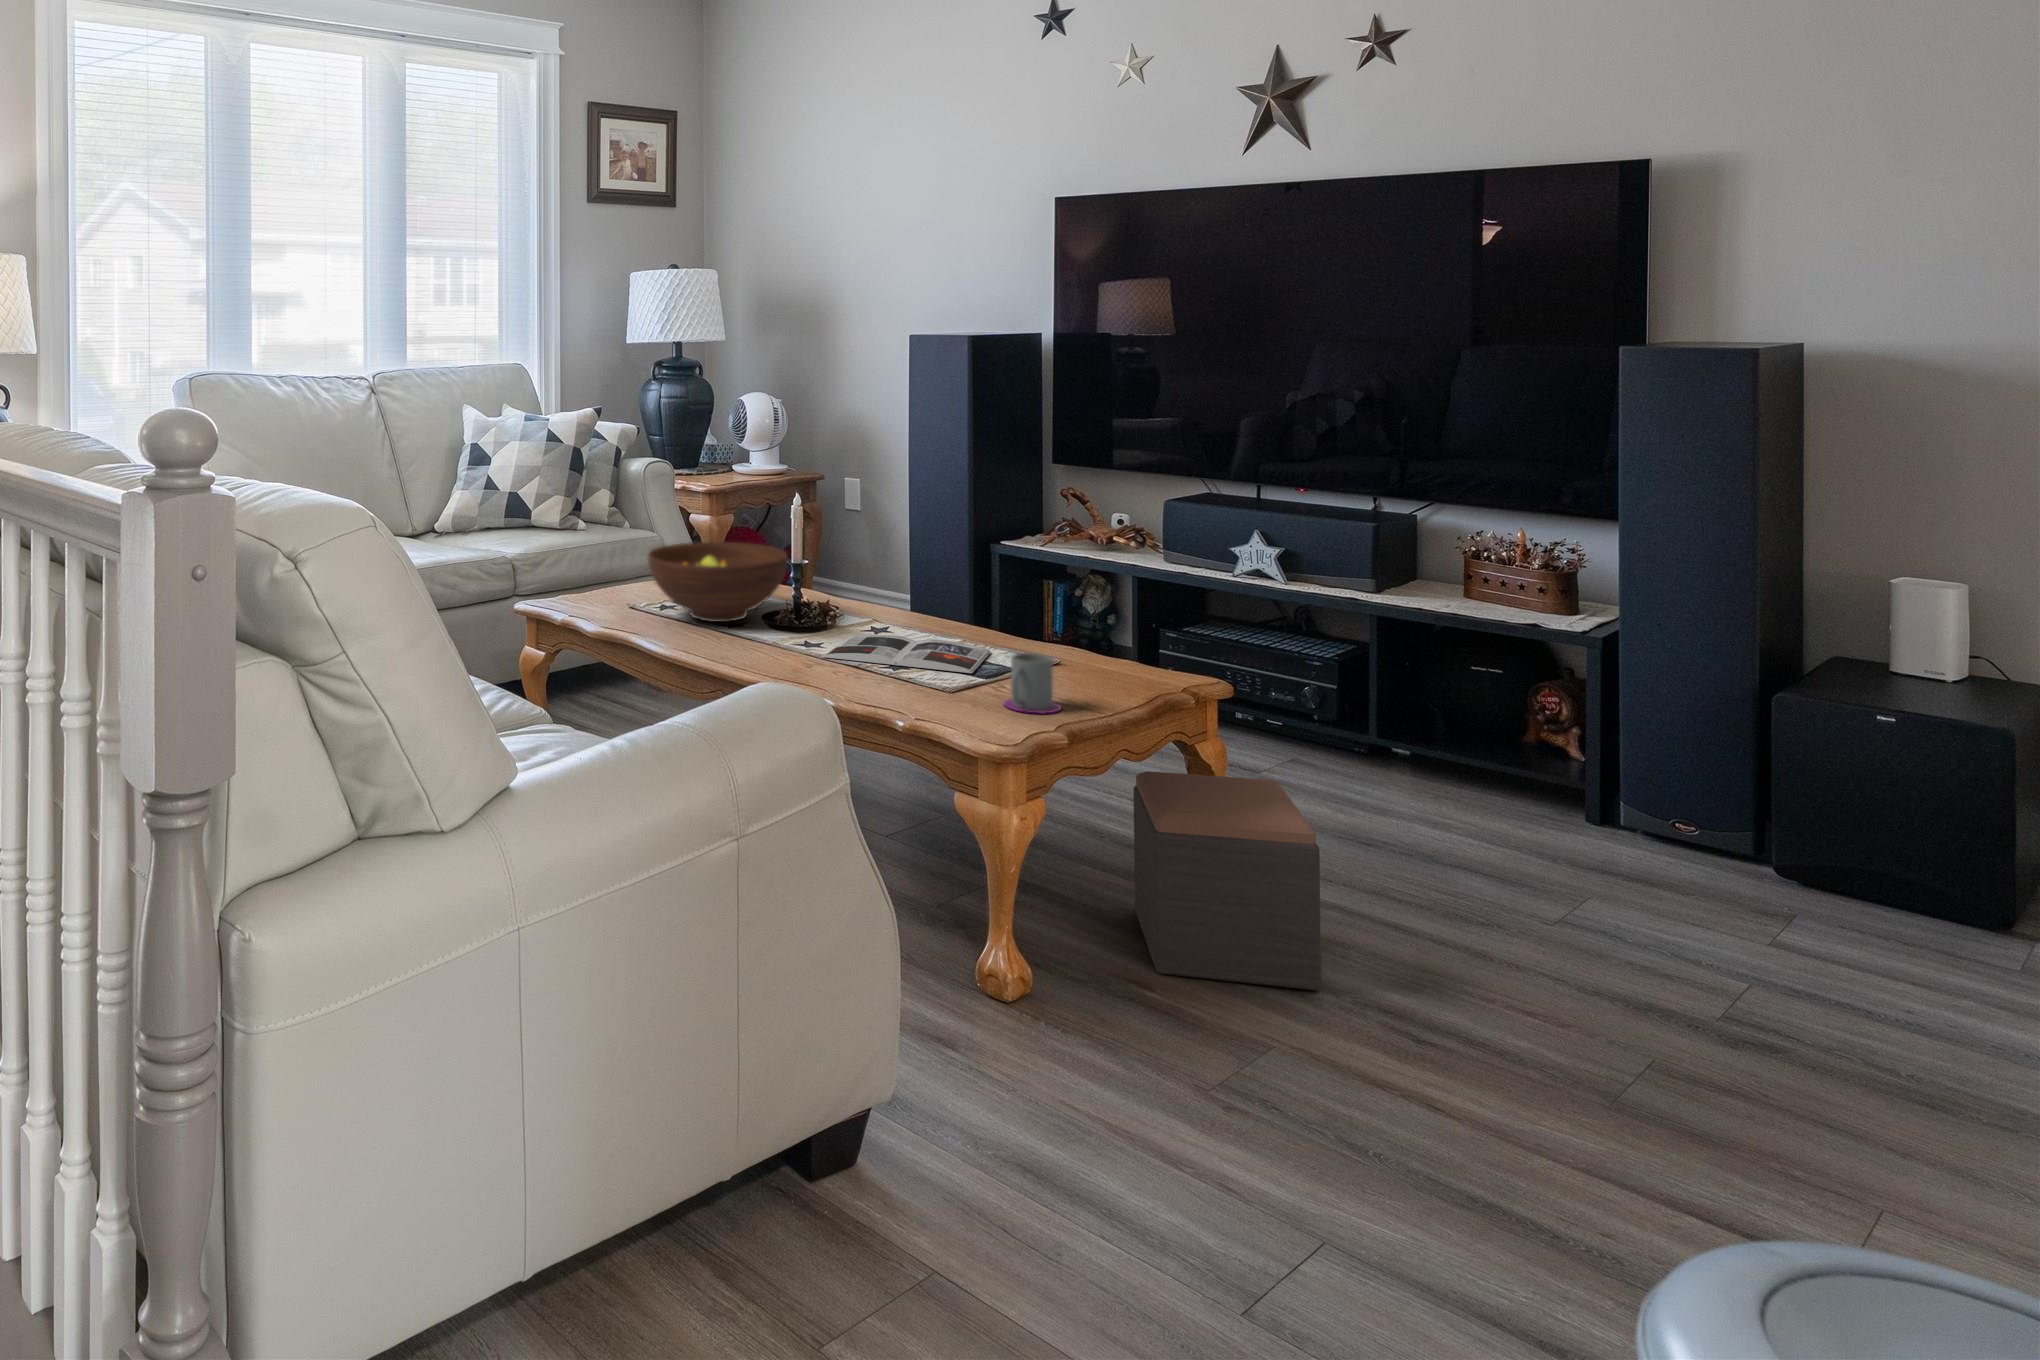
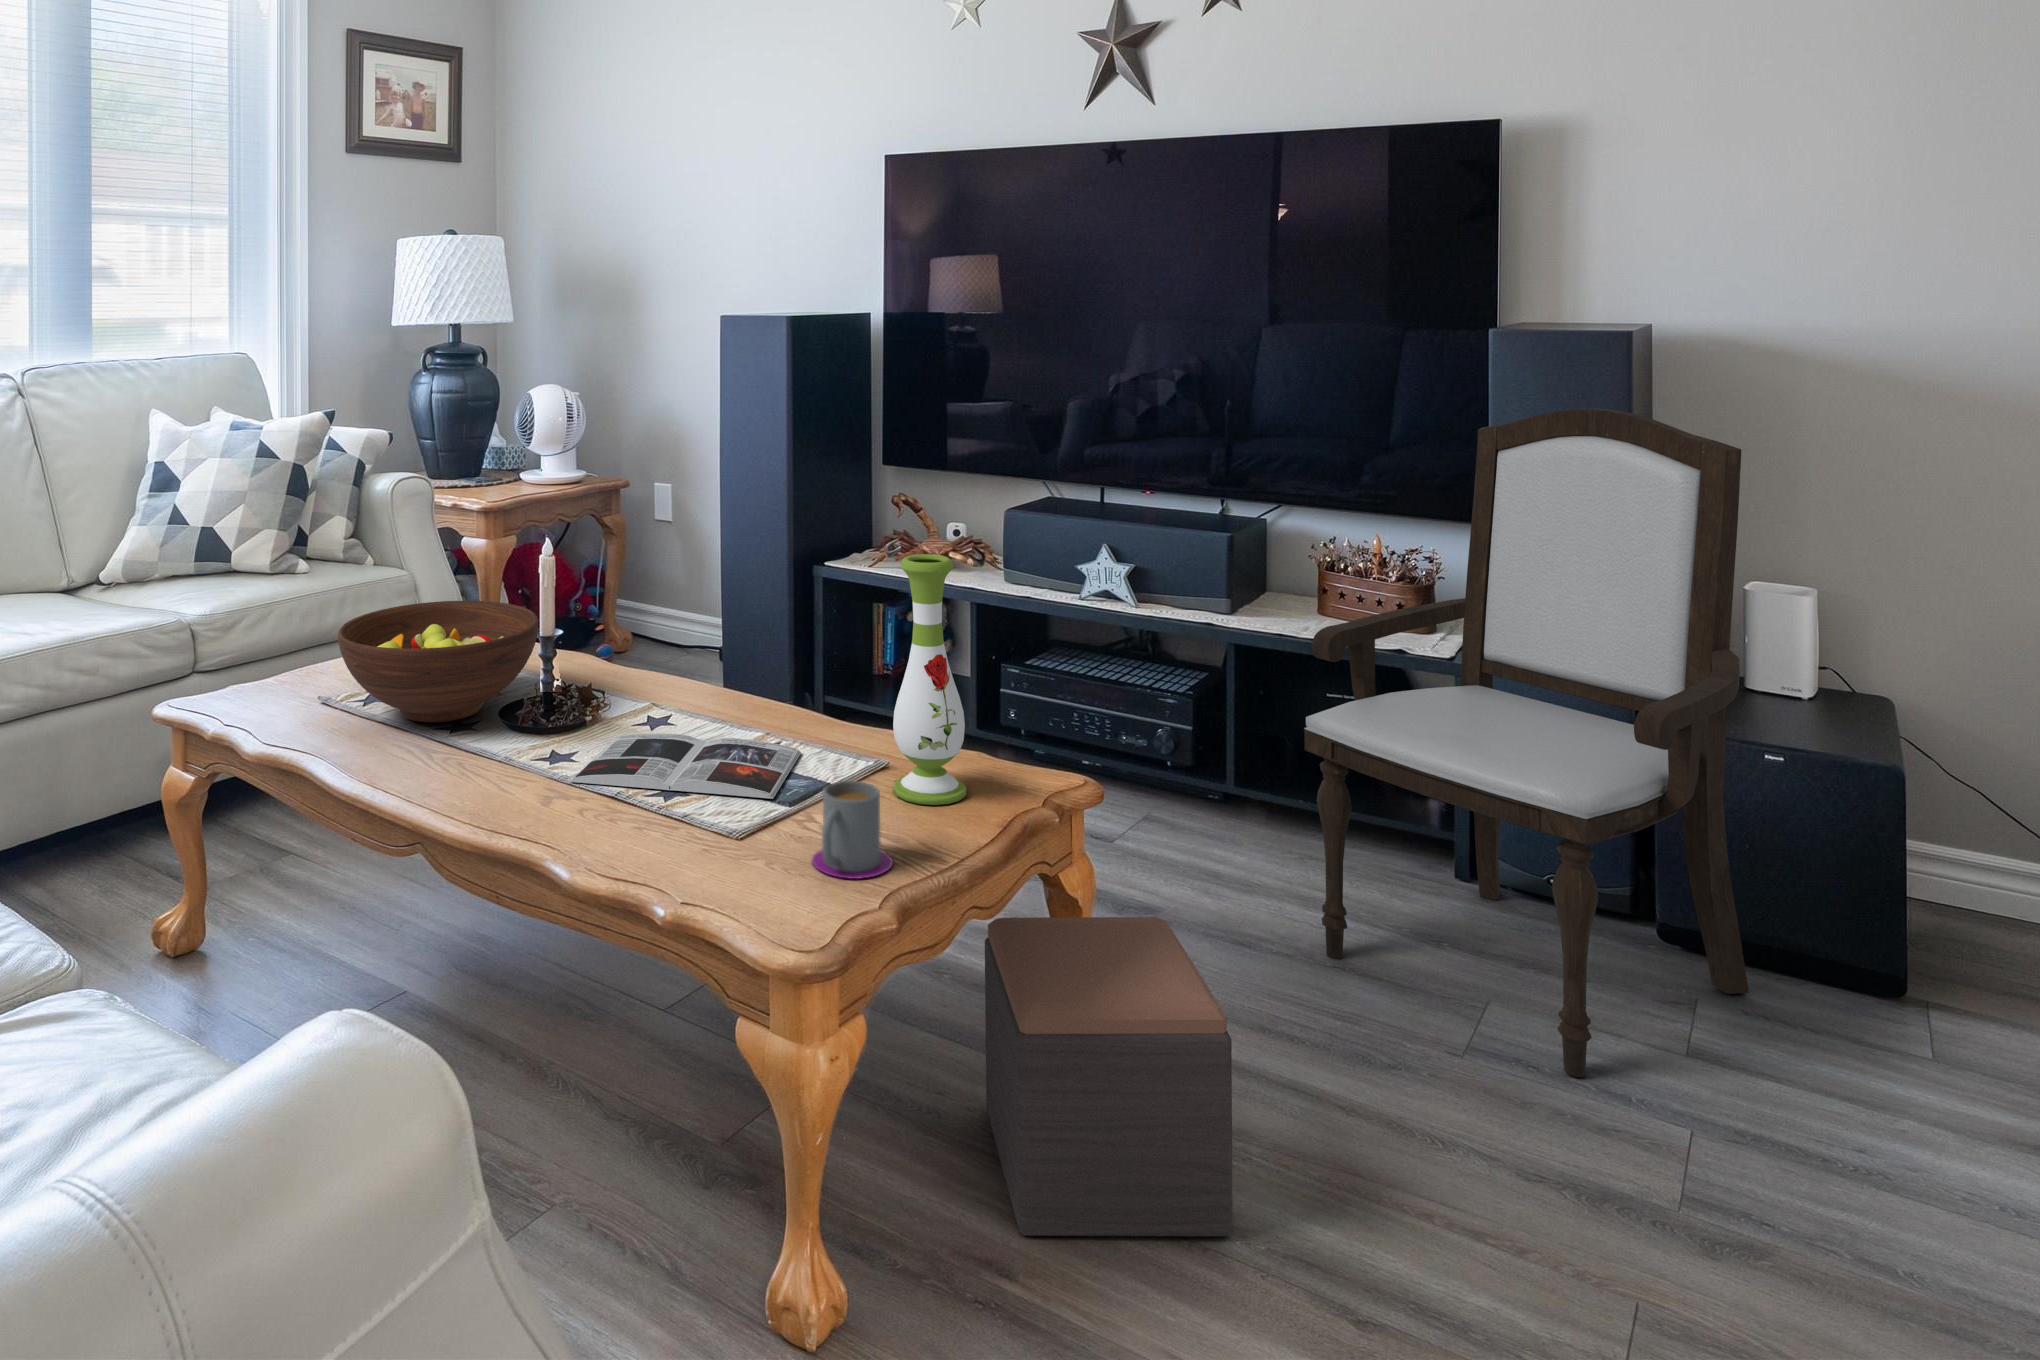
armchair: none [1421,414,1849,946] -> present [1304,408,1749,1077]
vase: none [1062,507,1119,684] -> present [893,554,967,805]

